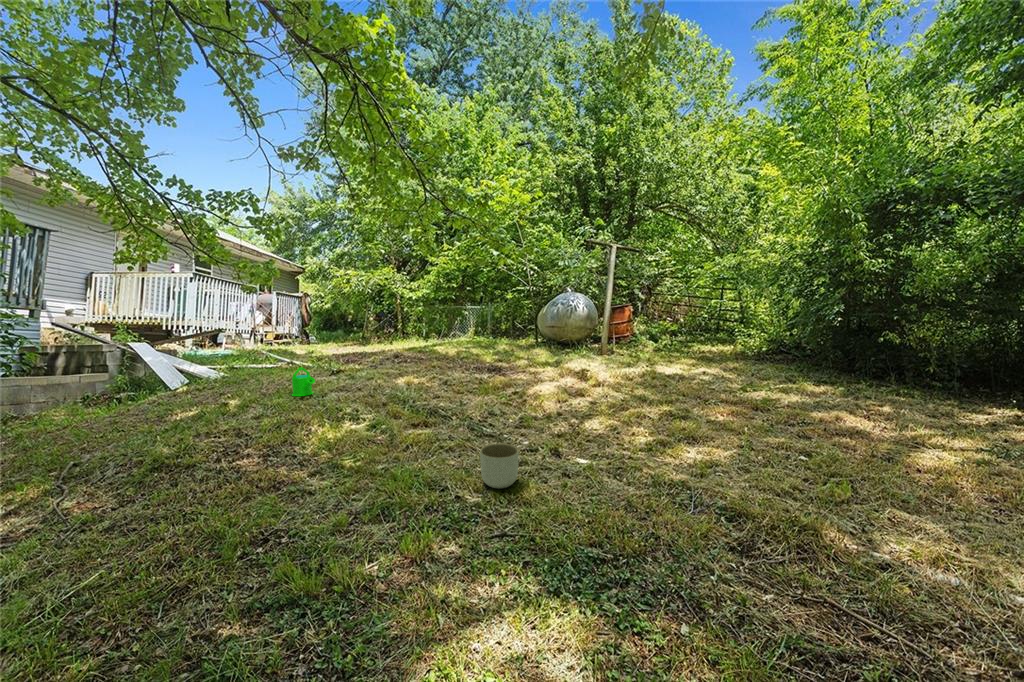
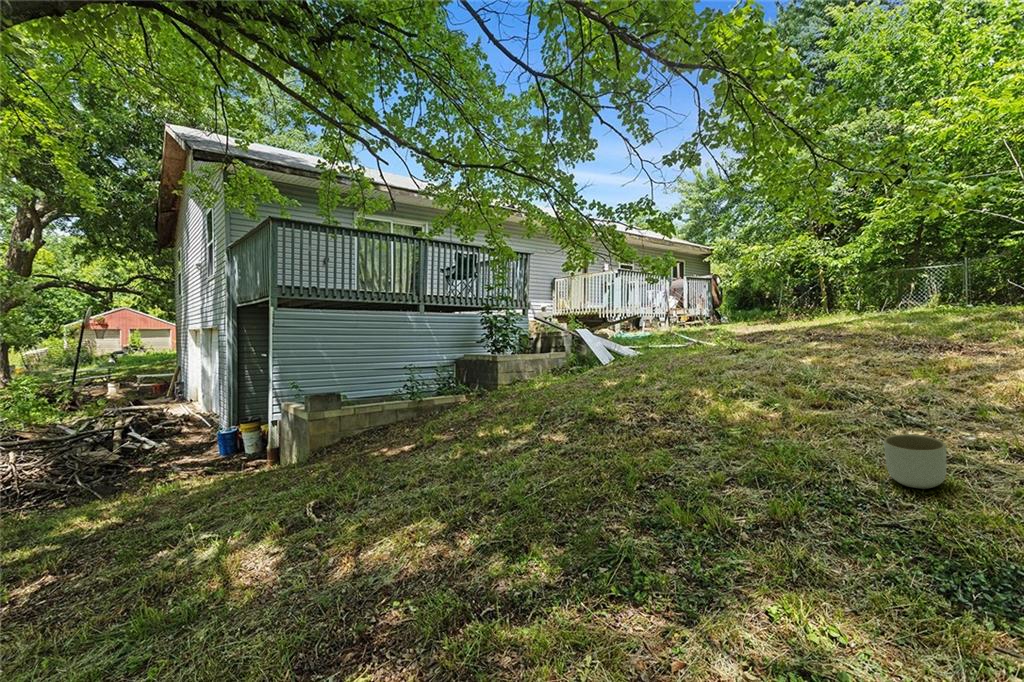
watering can: present [292,367,315,396] -> none [690,346,711,374]

